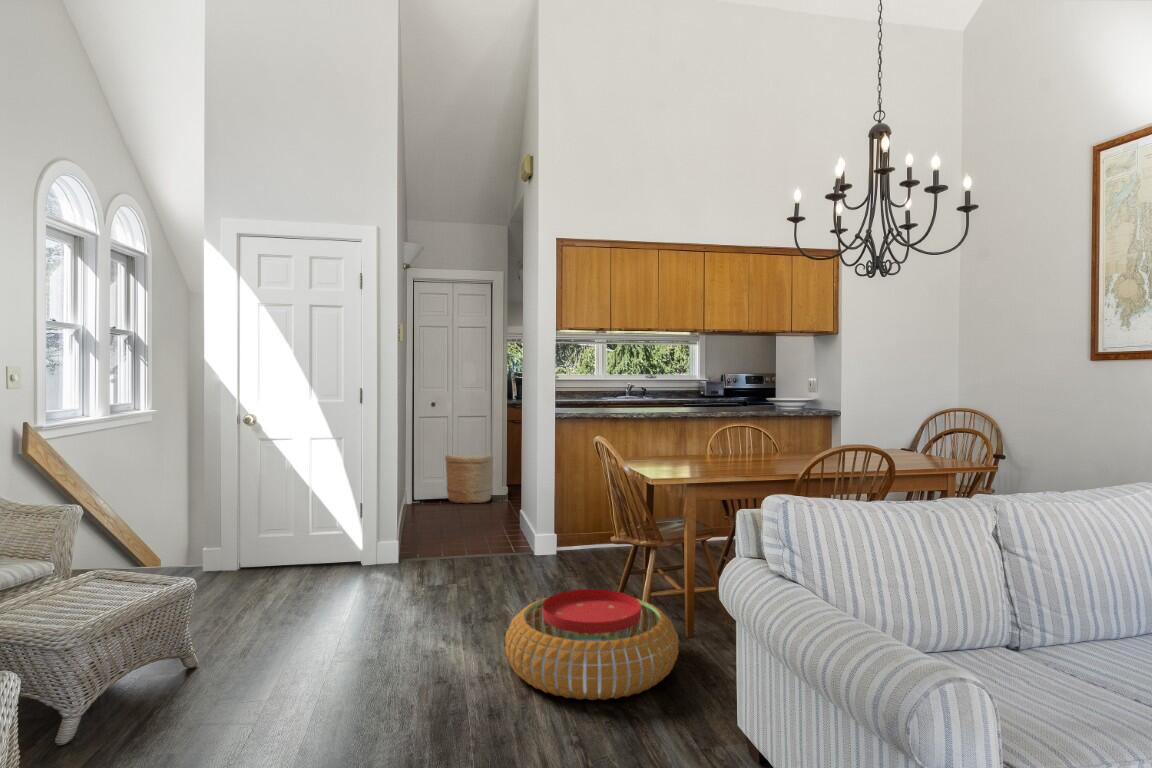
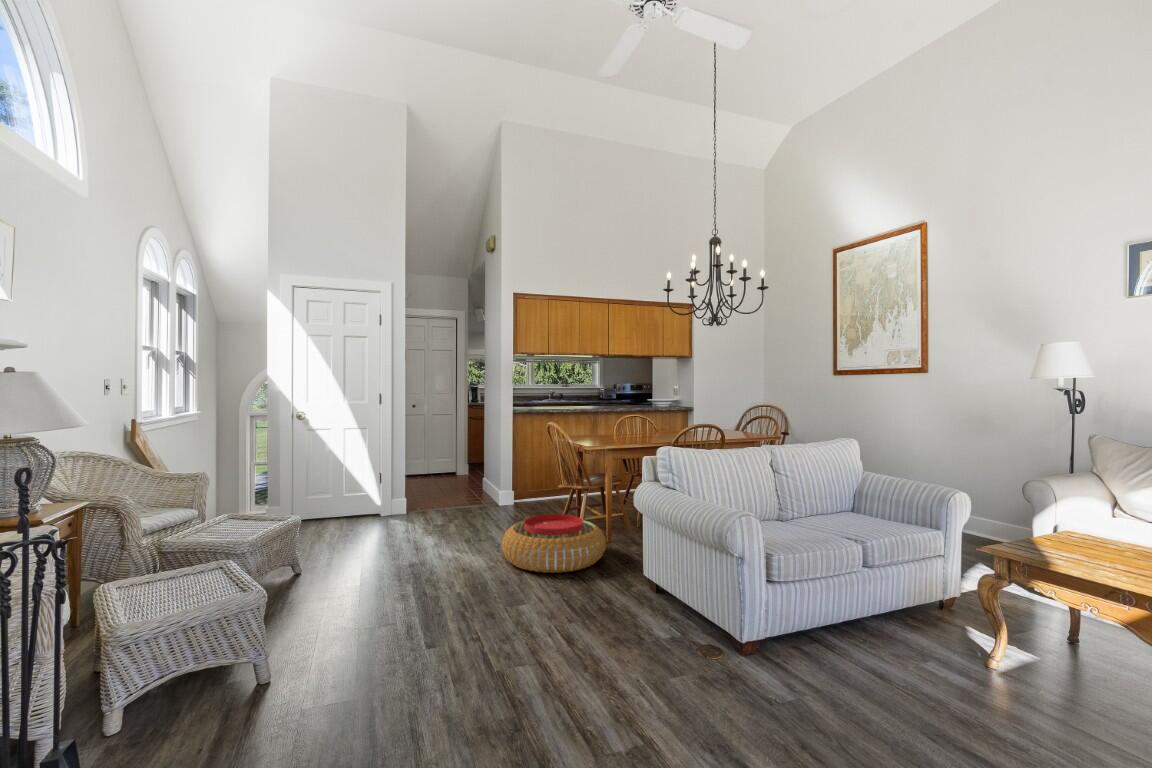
woven basket: present [445,454,493,504] -> none [420,441,456,478]

